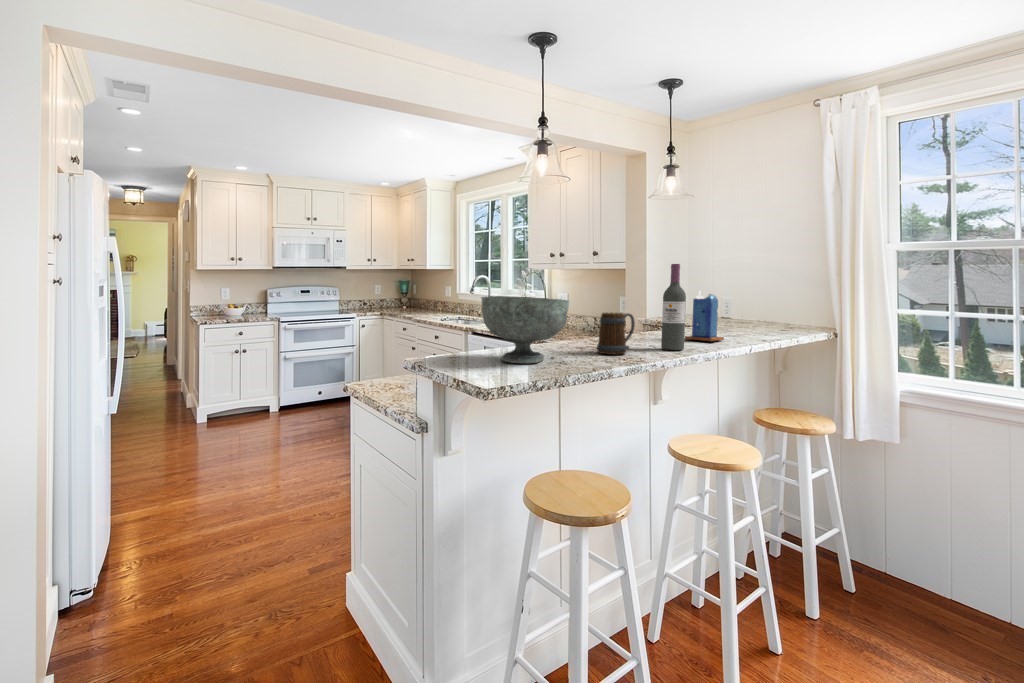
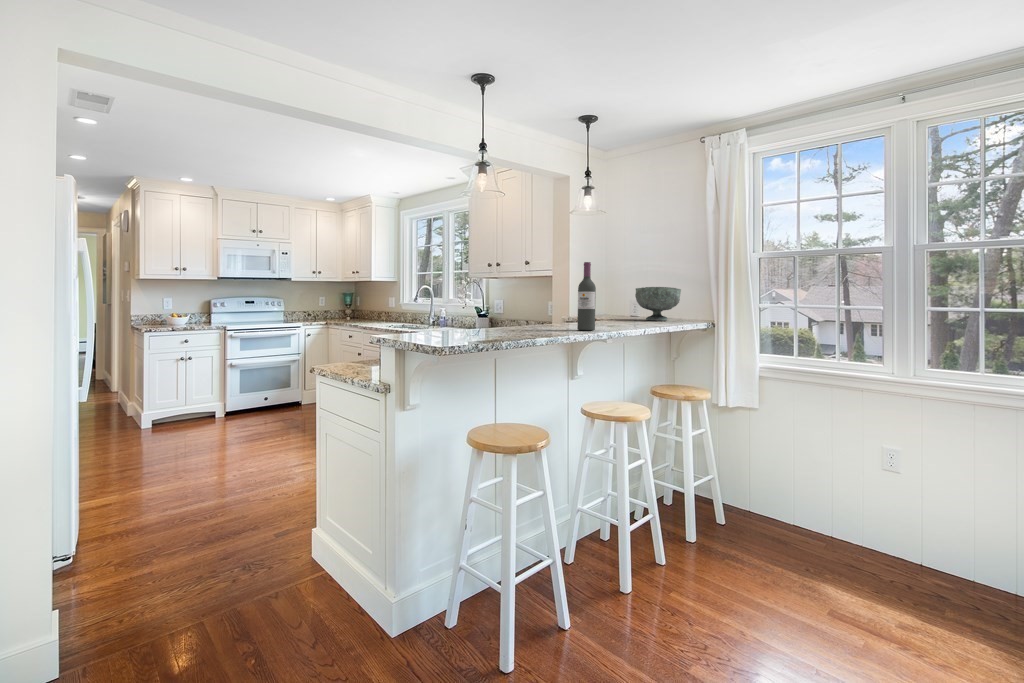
candle: present [685,291,724,341] -> none [598,286,629,327]
decorative bowl: present [481,296,569,363] -> present [635,287,681,320]
mug: present [597,312,635,354] -> none [526,299,556,332]

